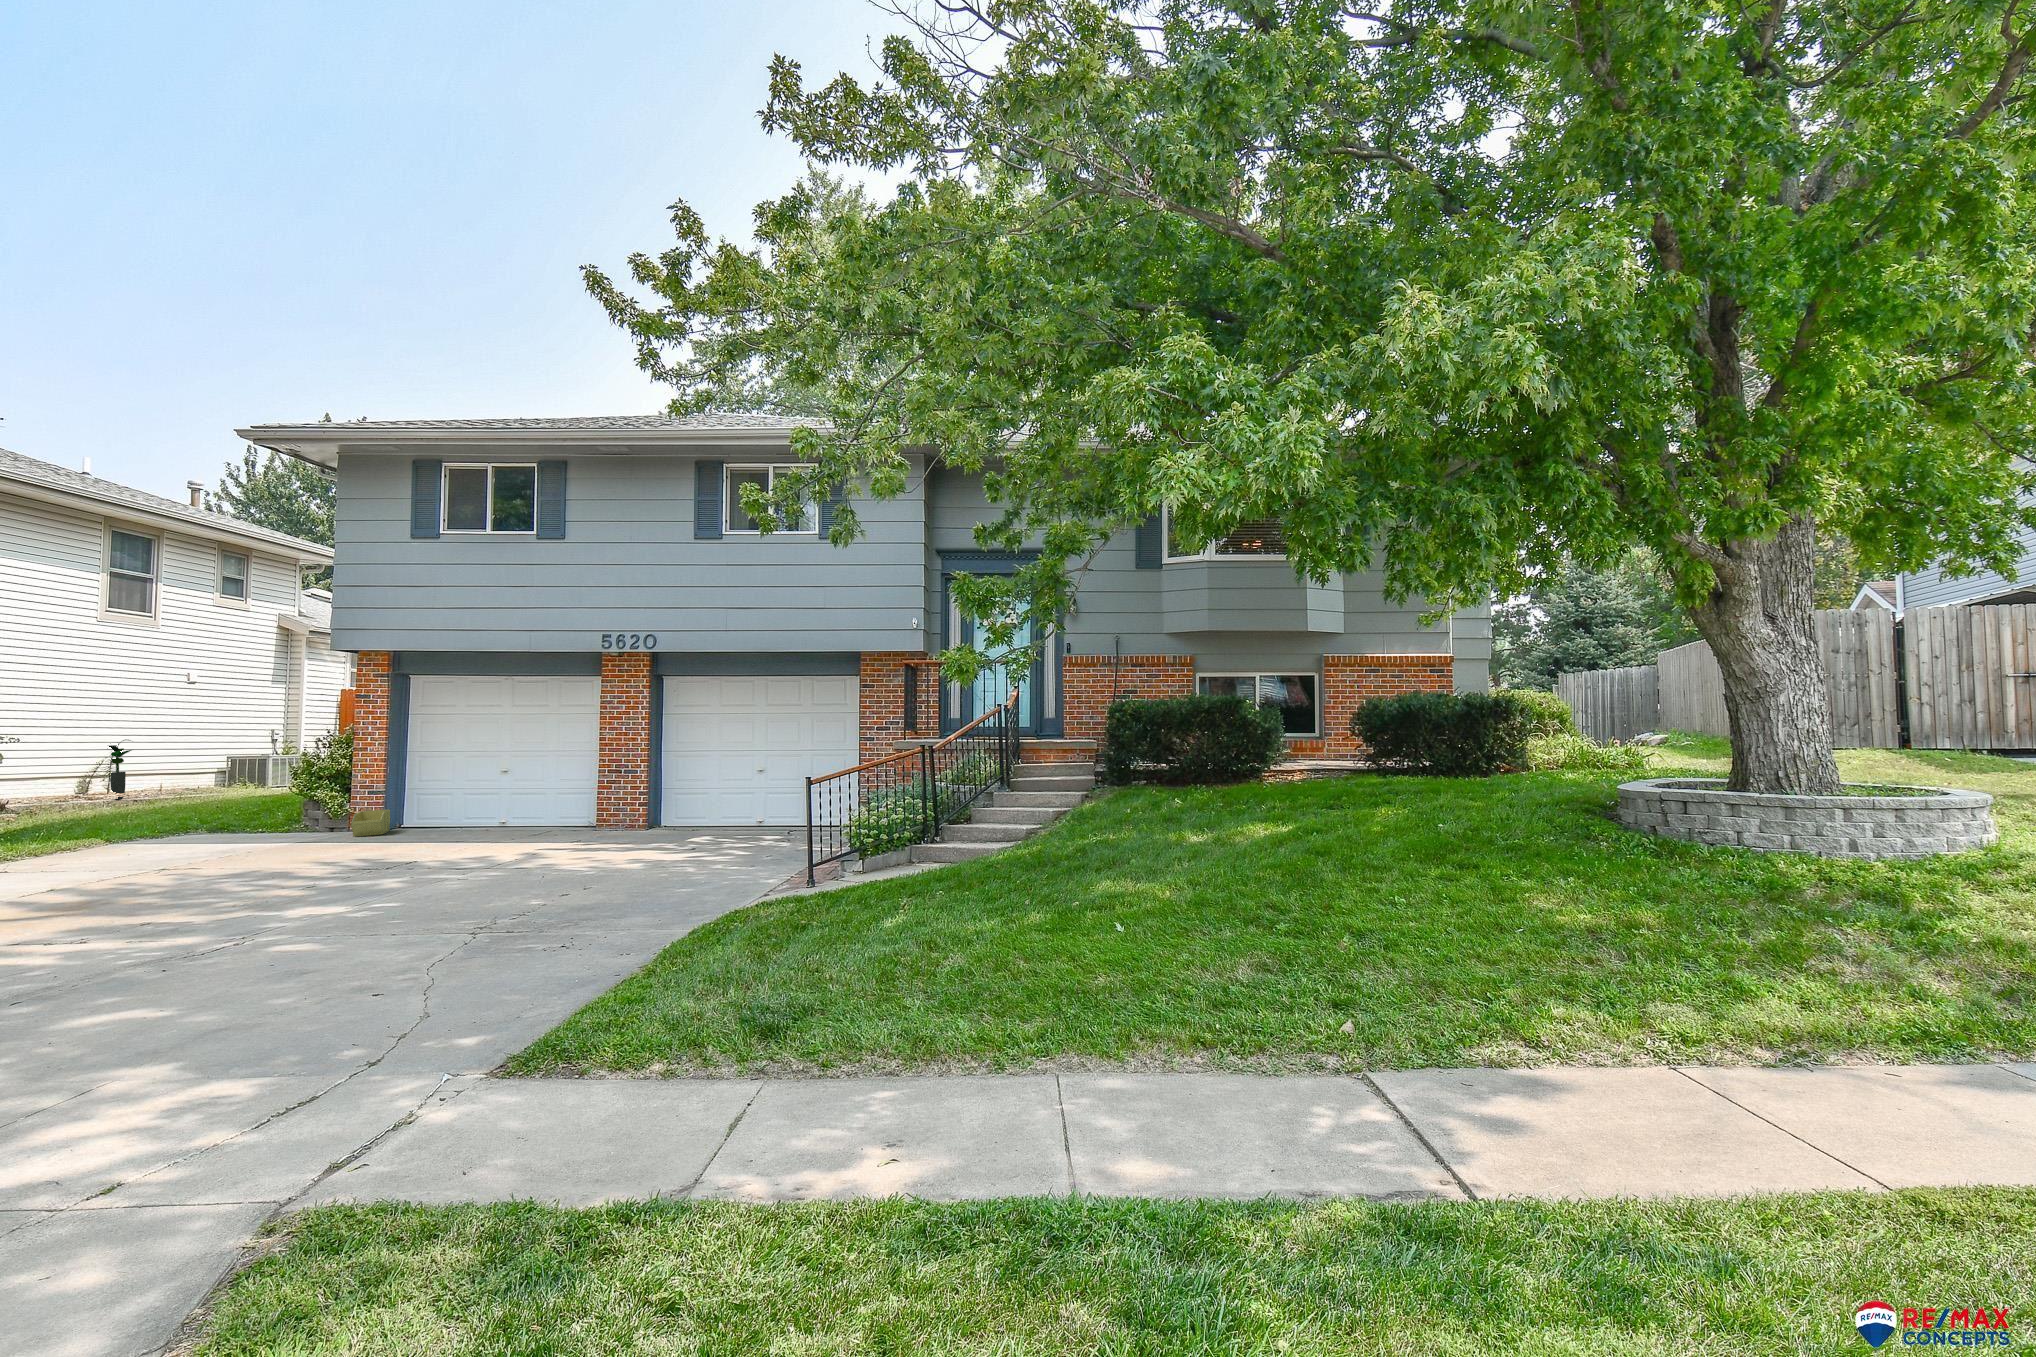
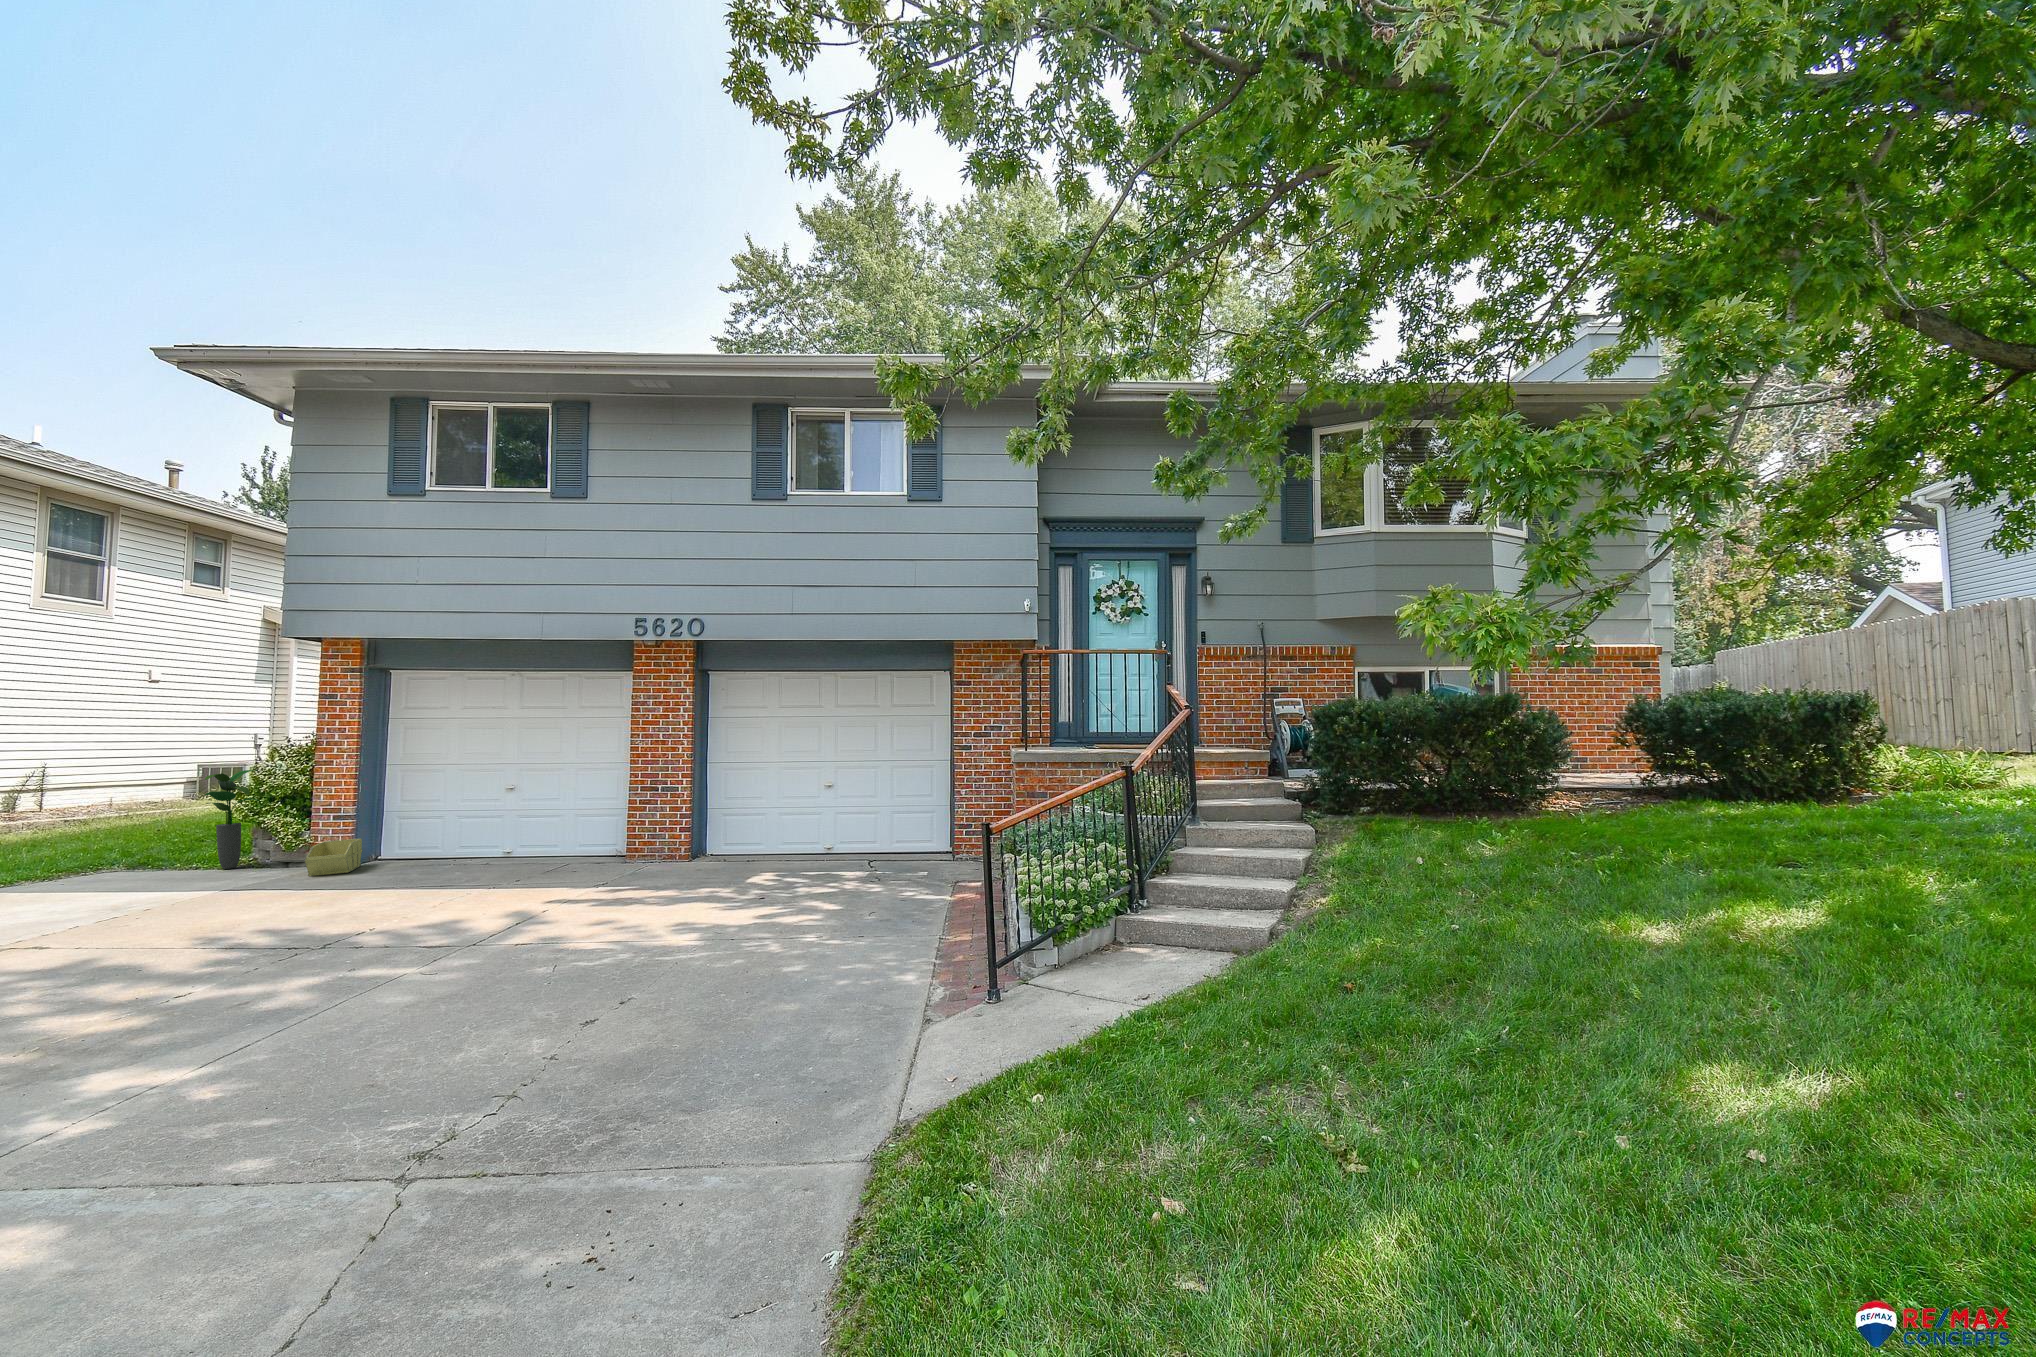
potted plant: present [109,739,132,800] -> present [205,770,258,869]

